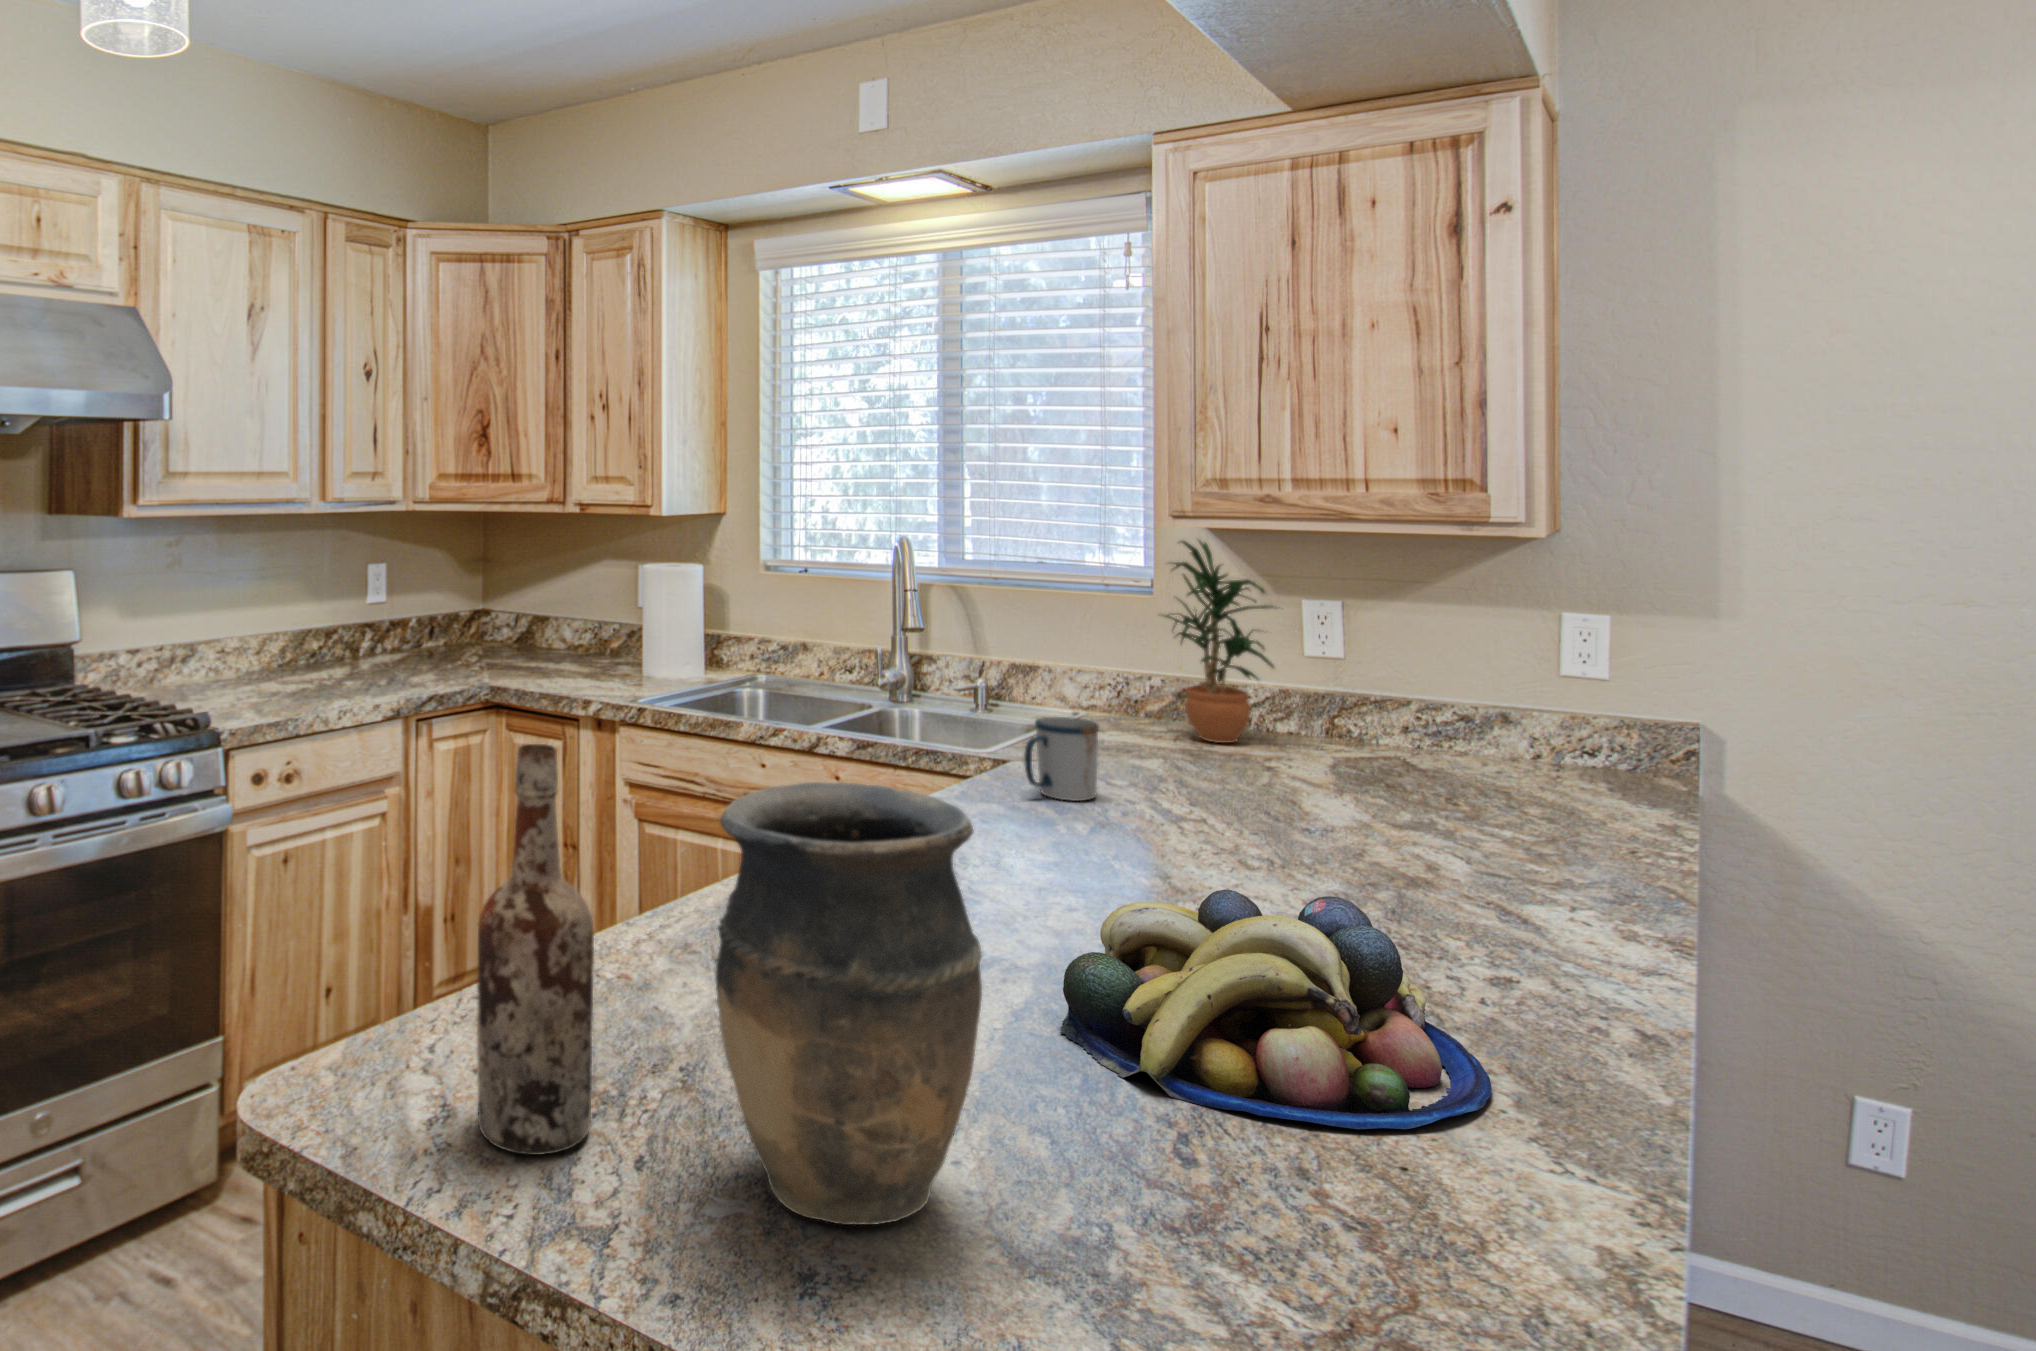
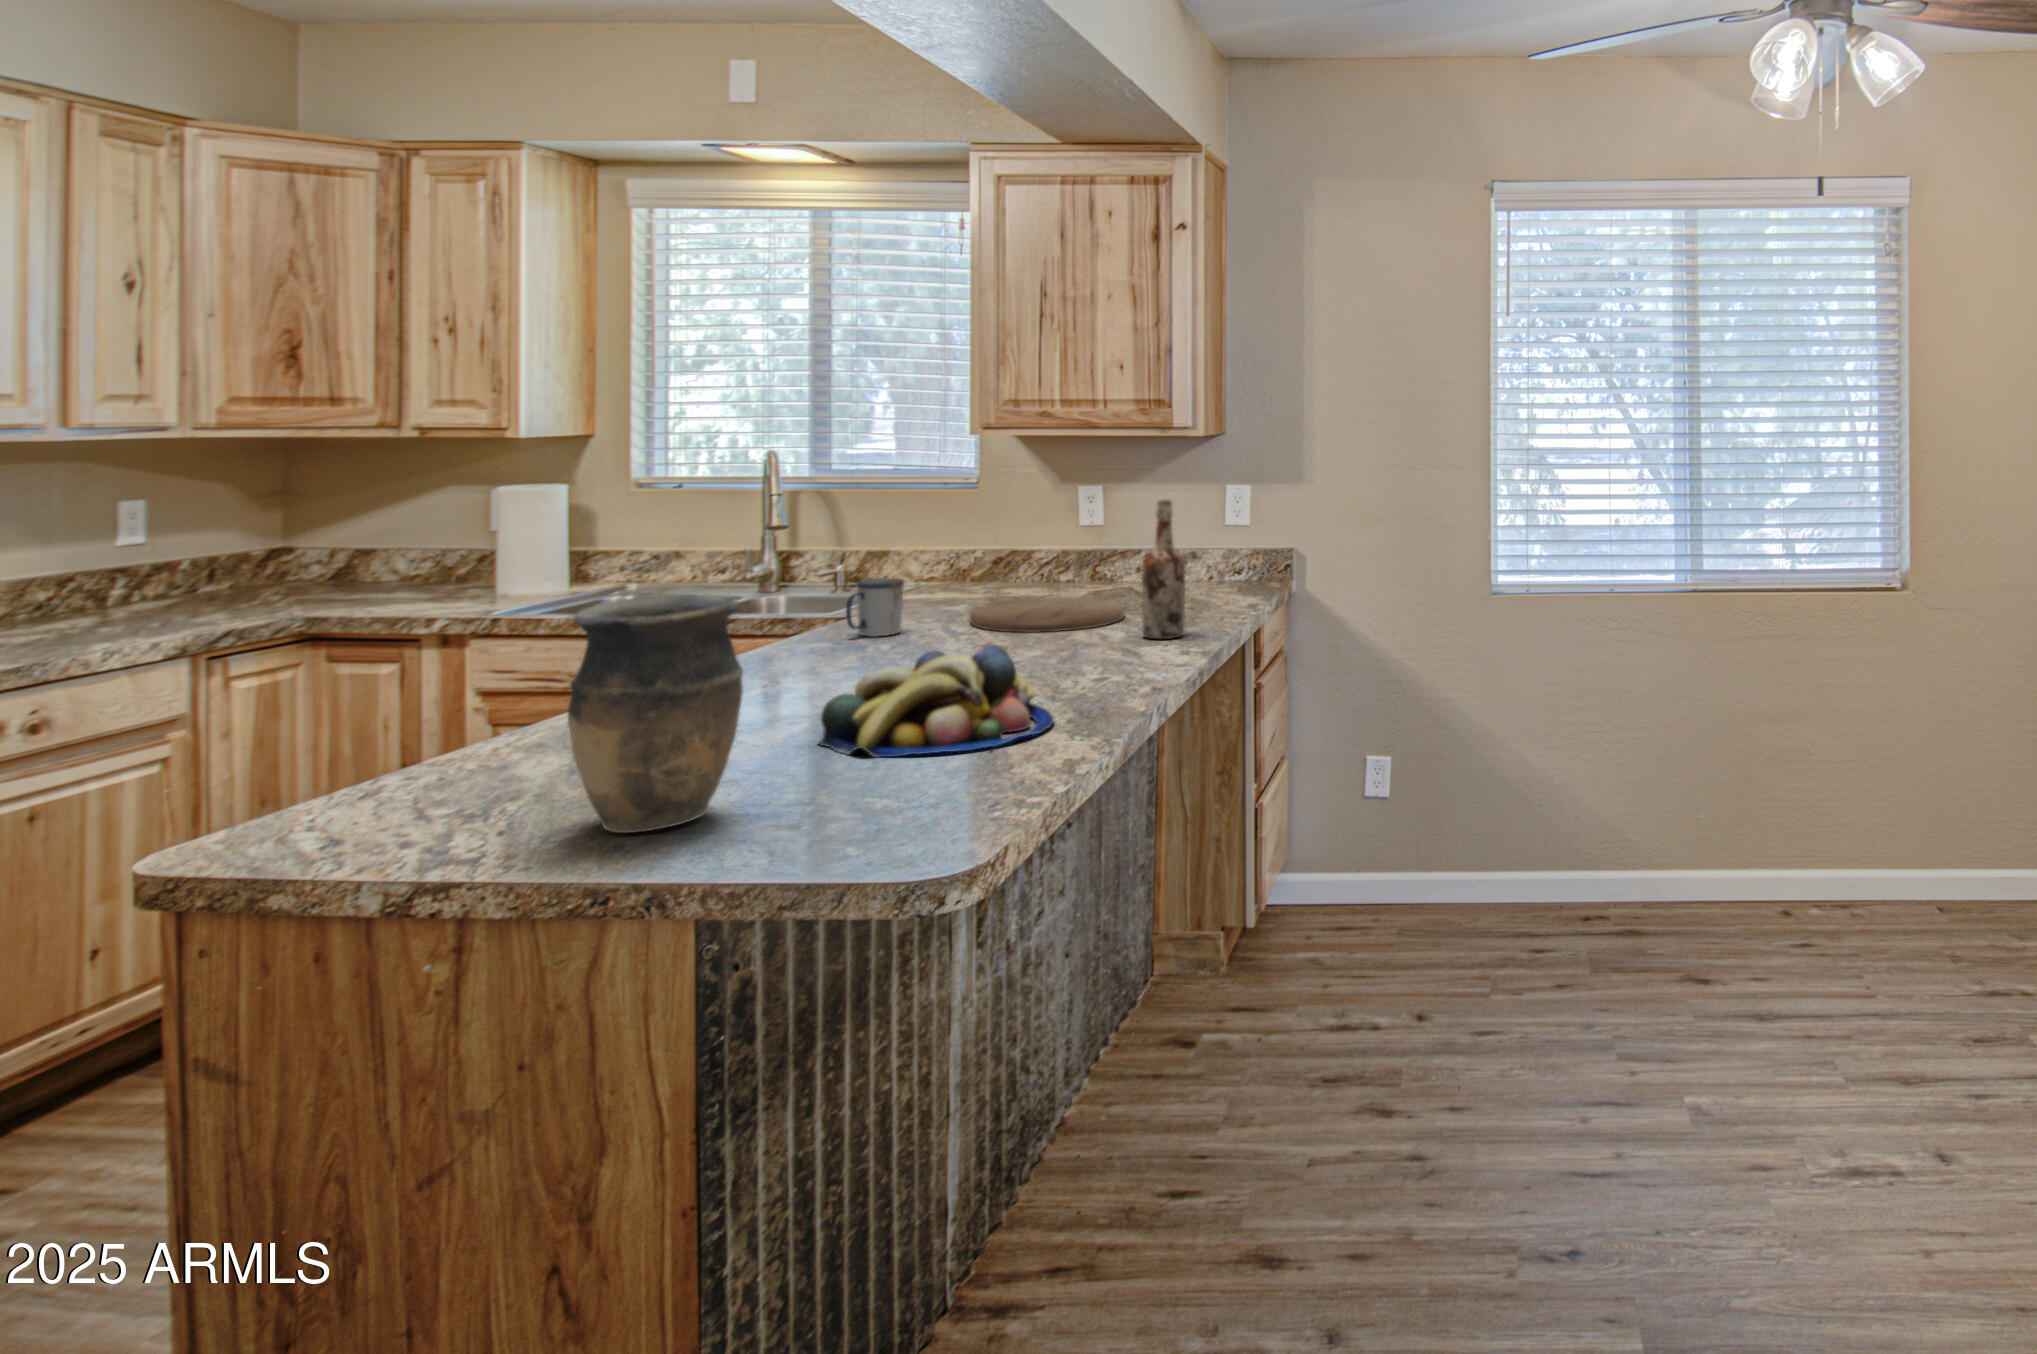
potted plant: present [1164,540,1274,743] -> none [971,443,1061,592]
wine bottle: present [477,744,594,1155] -> present [1142,500,1186,639]
cutting board: none [1189,762,1437,833] -> present [970,596,1124,633]

